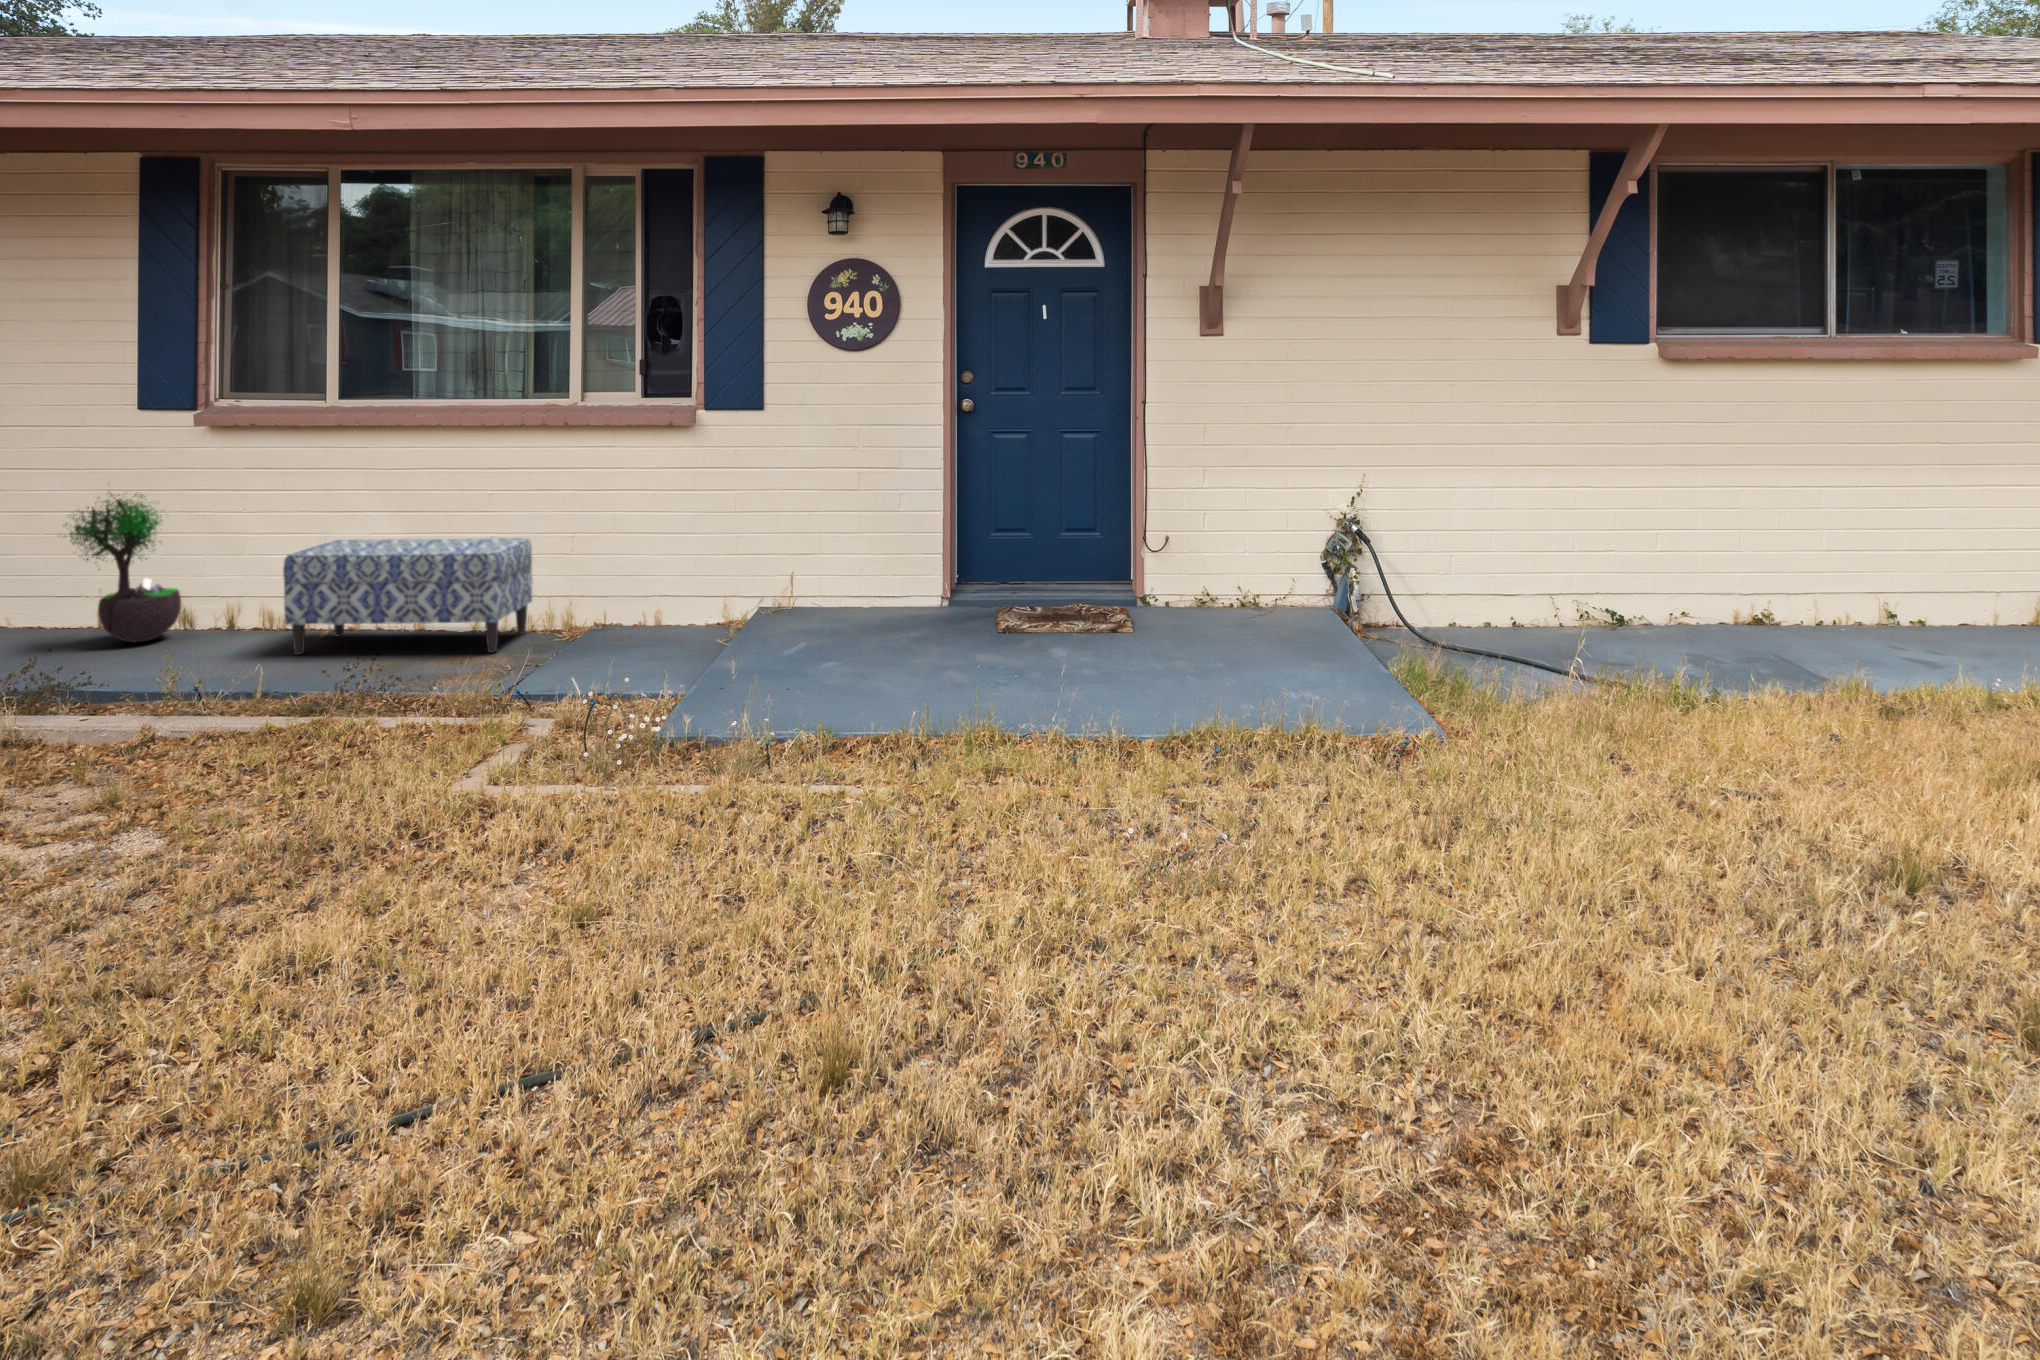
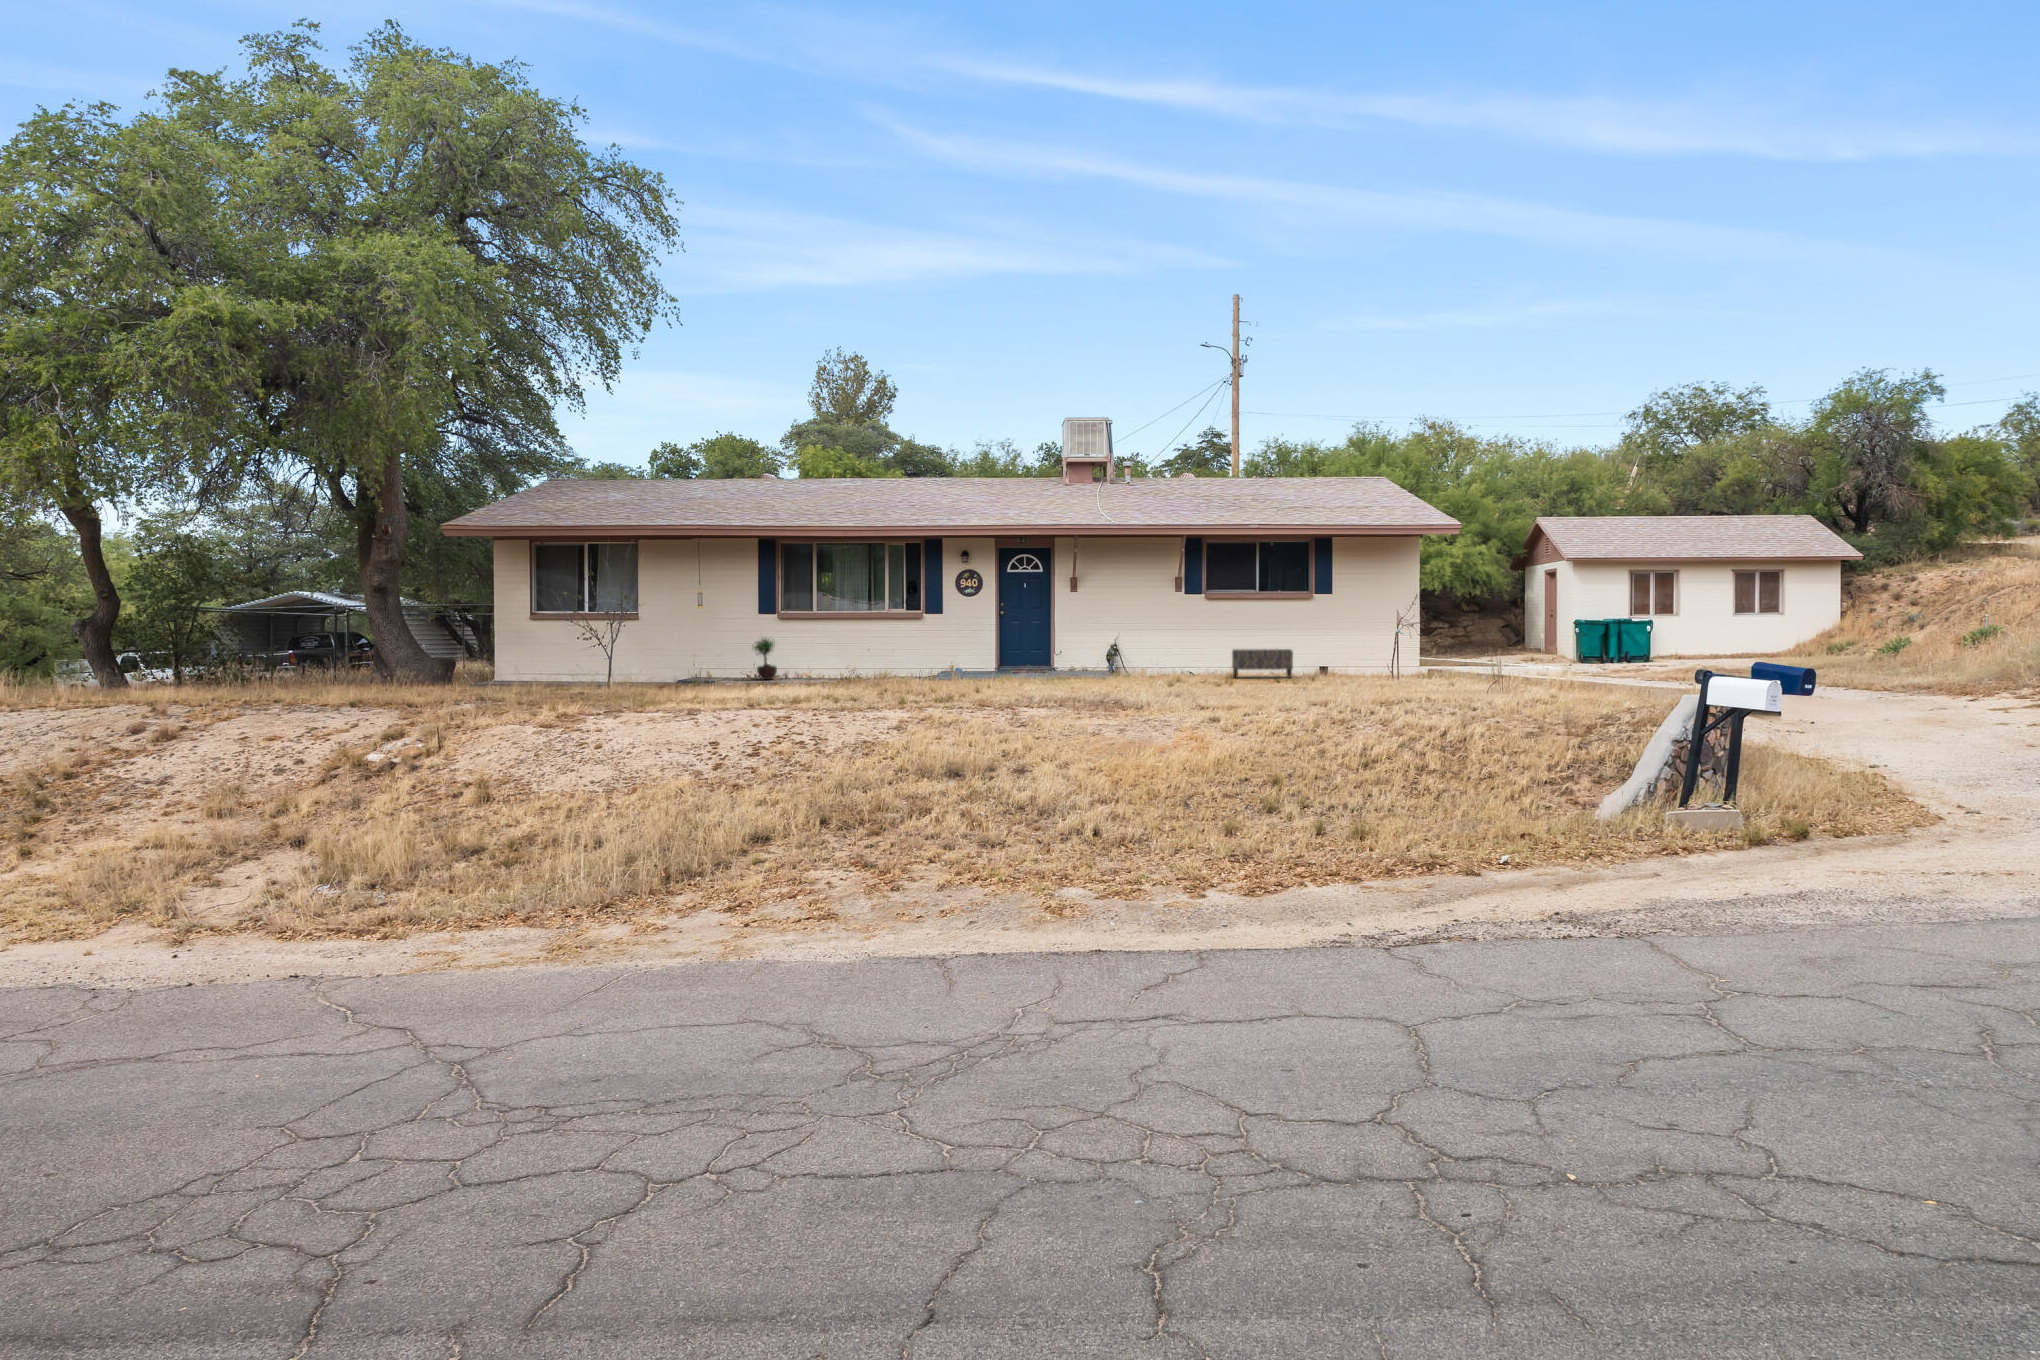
bench: present [283,538,532,655] -> present [1232,649,1293,678]

